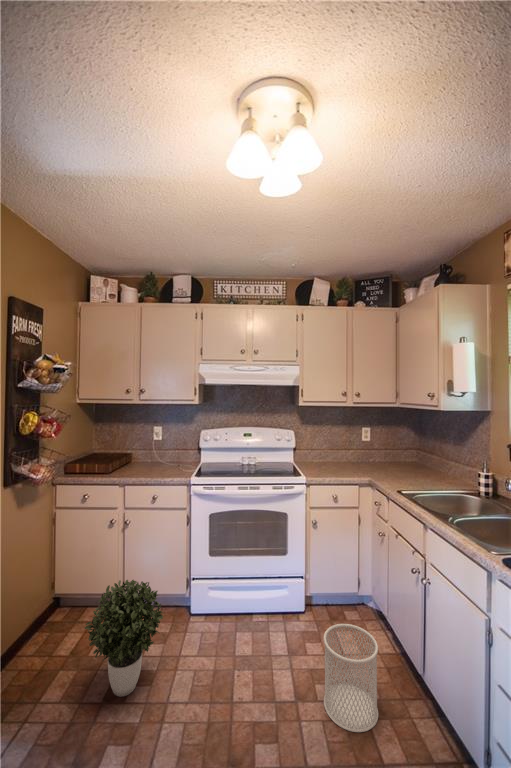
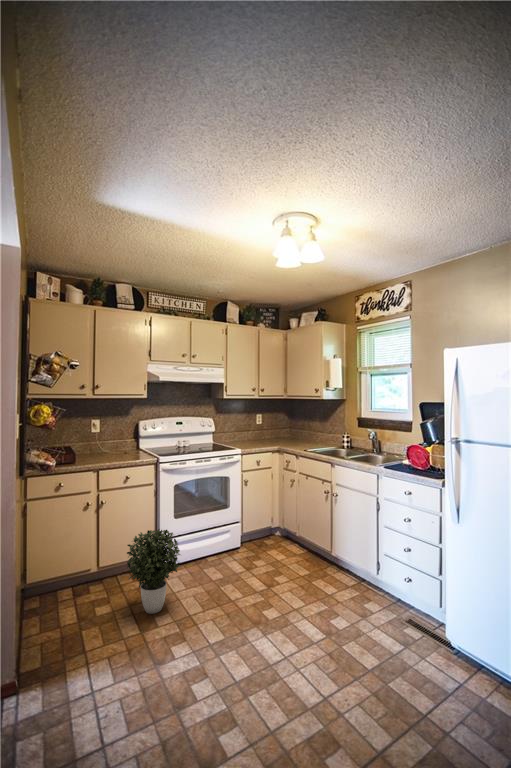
wastebasket: present [324,624,378,732] -> none [281,529,314,581]

